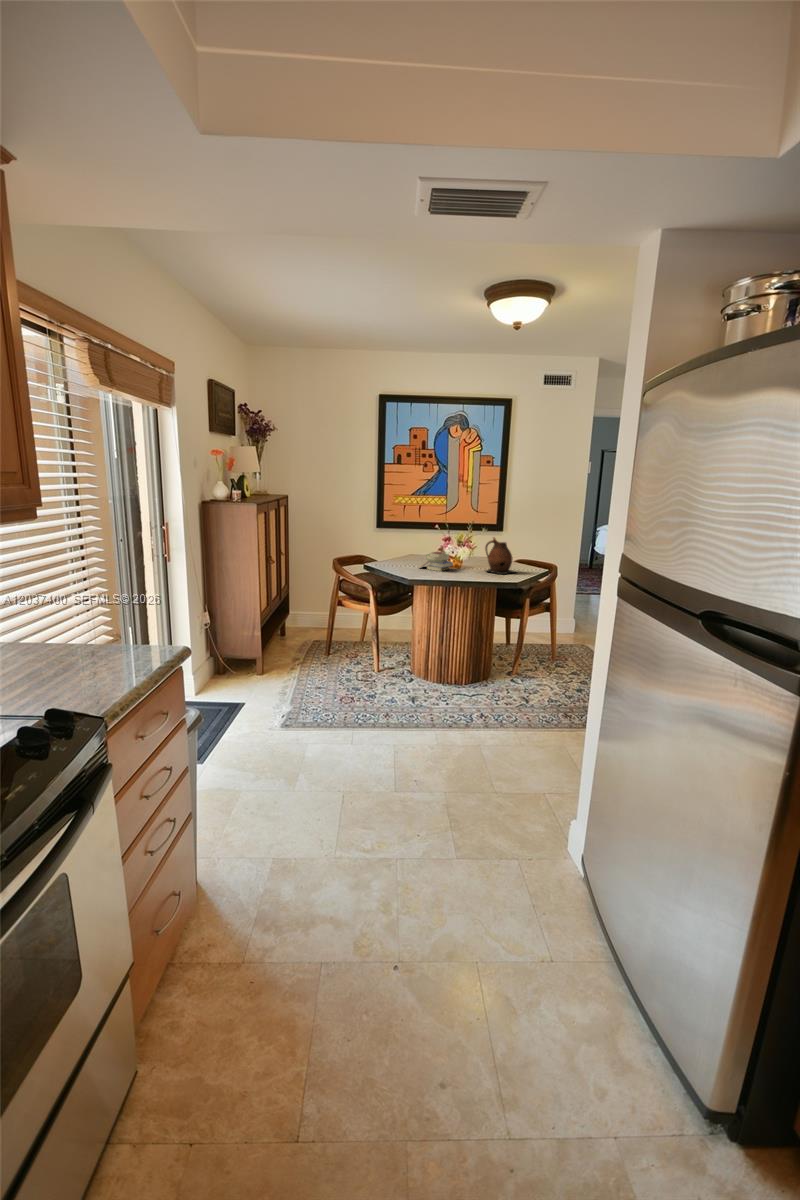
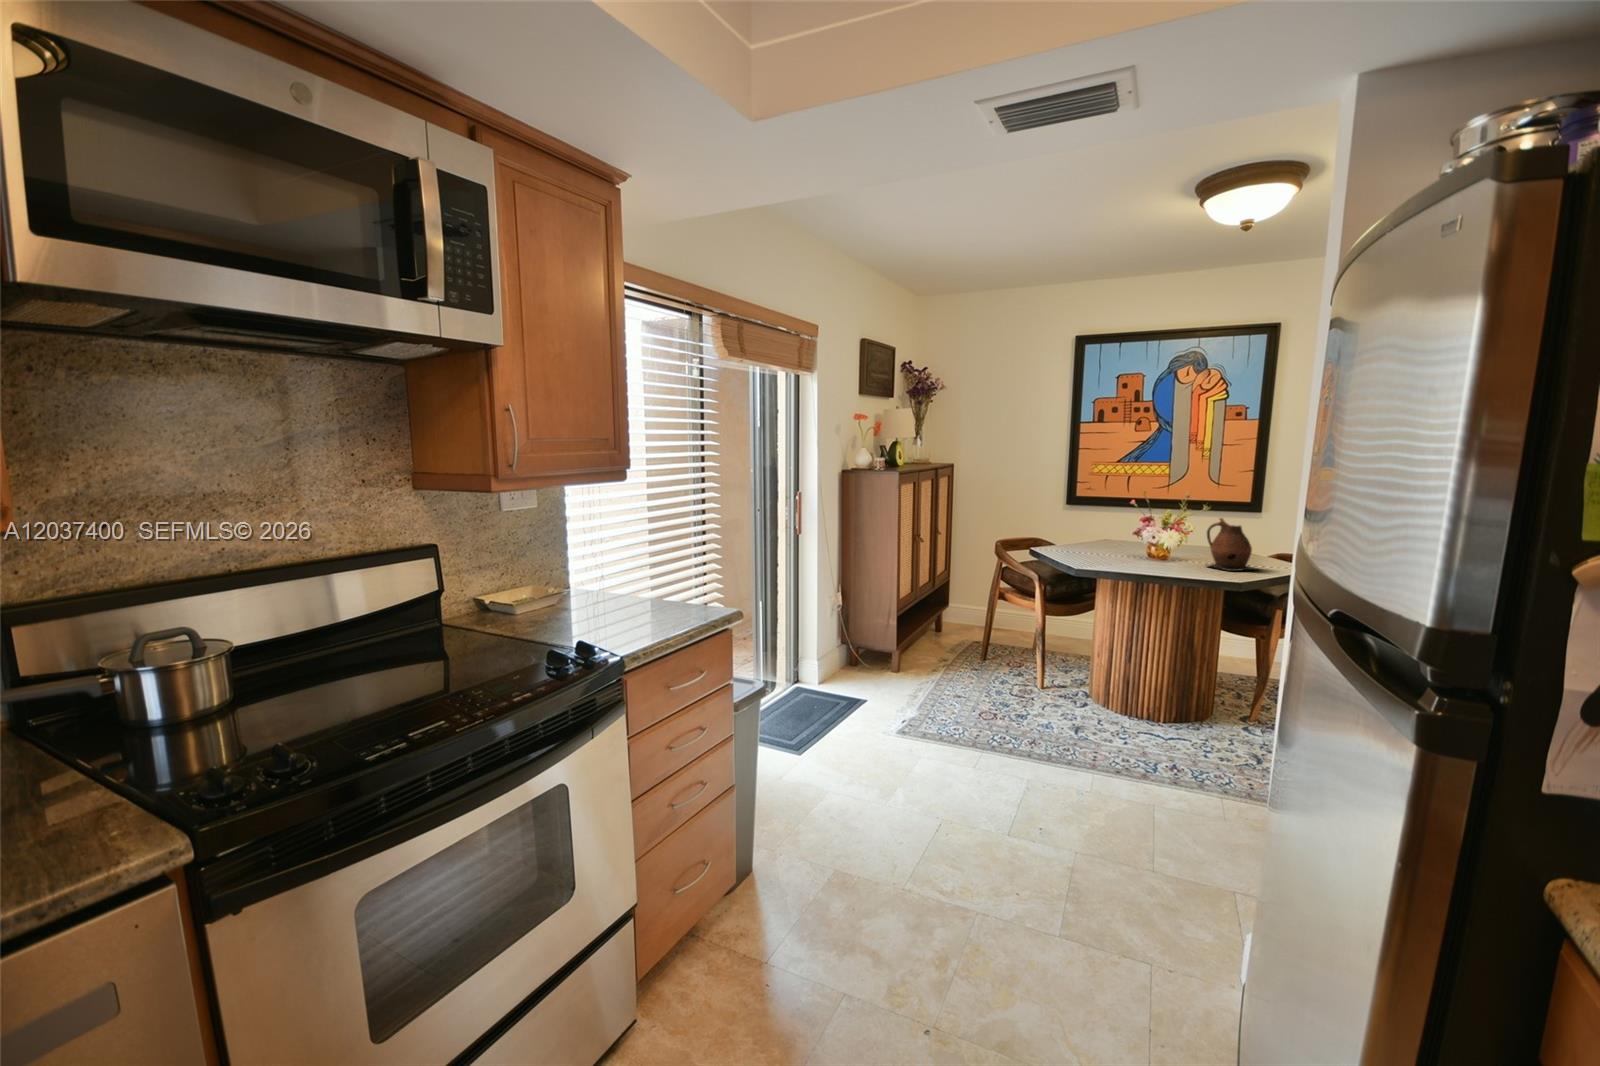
book: present [419,552,453,571] -> none [1104,536,1156,562]

